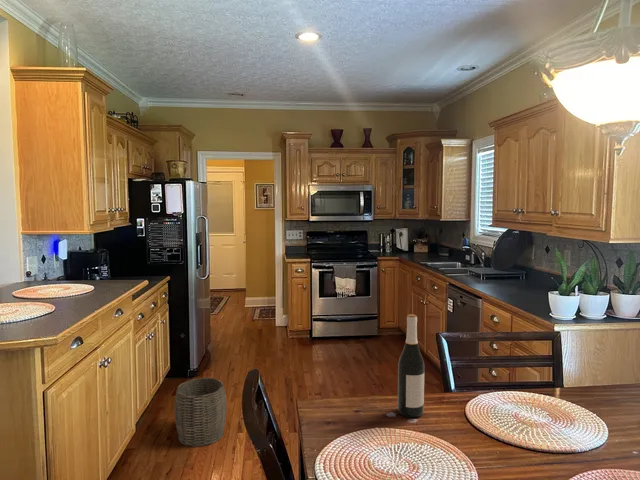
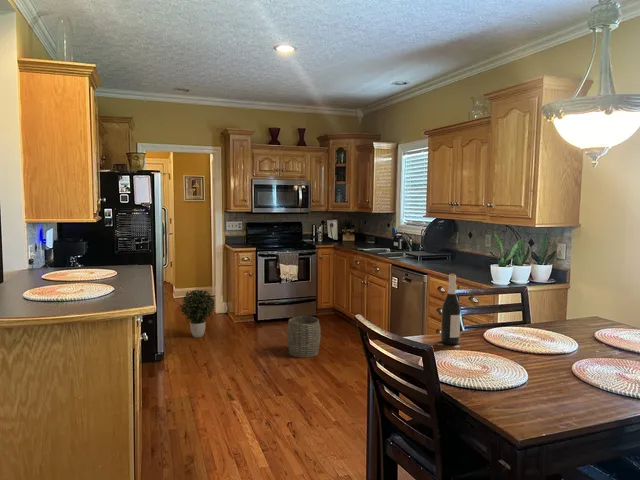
potted plant: none [226,300,262,350] -> present [180,290,214,338]
woven basket: present [174,378,226,447] -> present [287,316,320,358]

